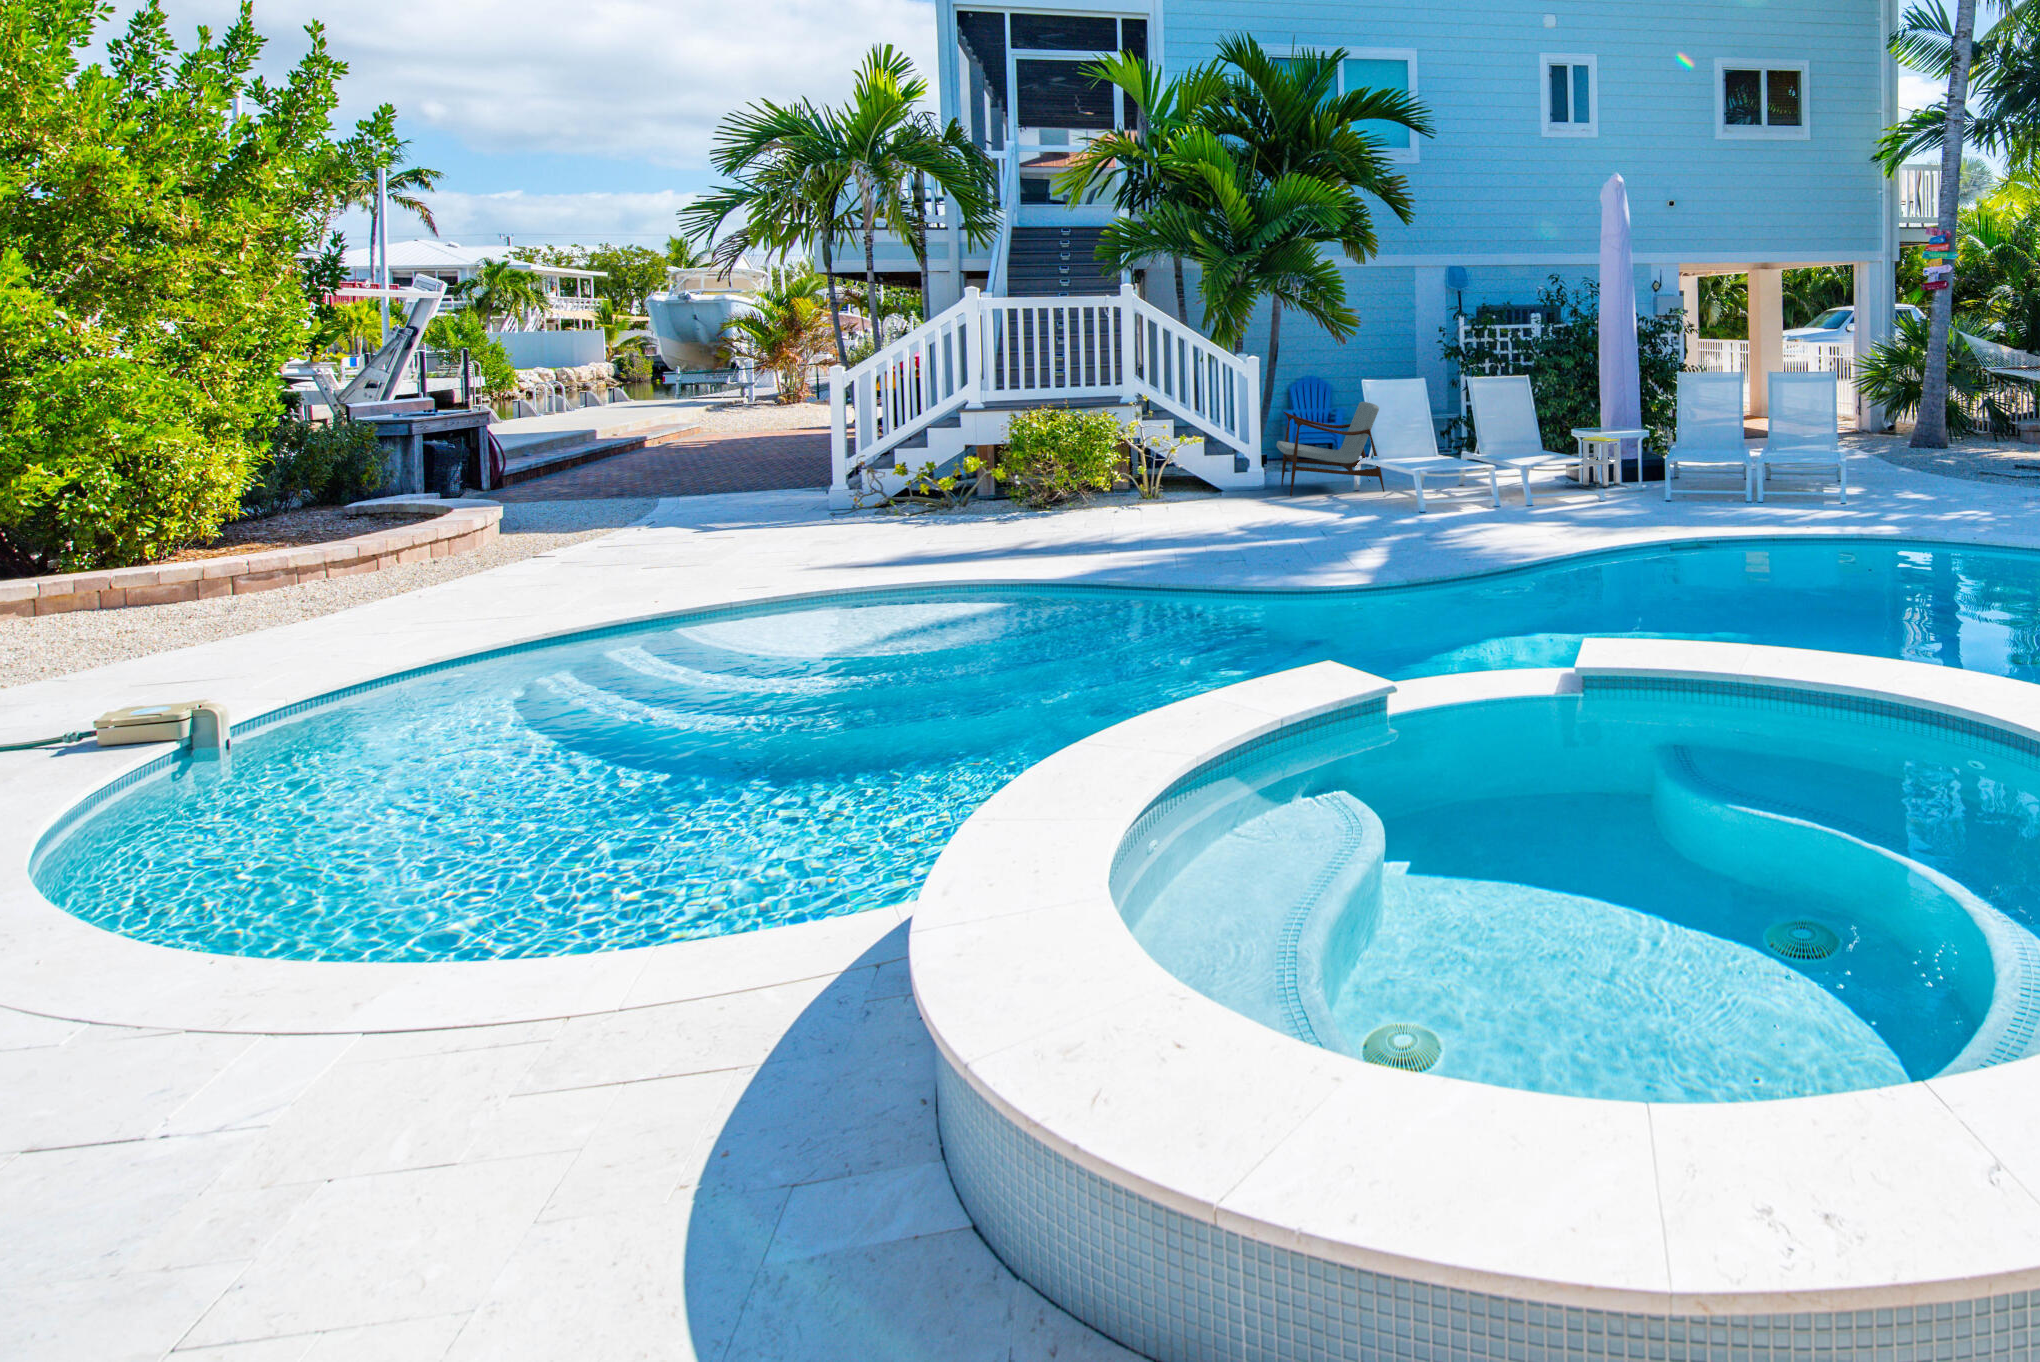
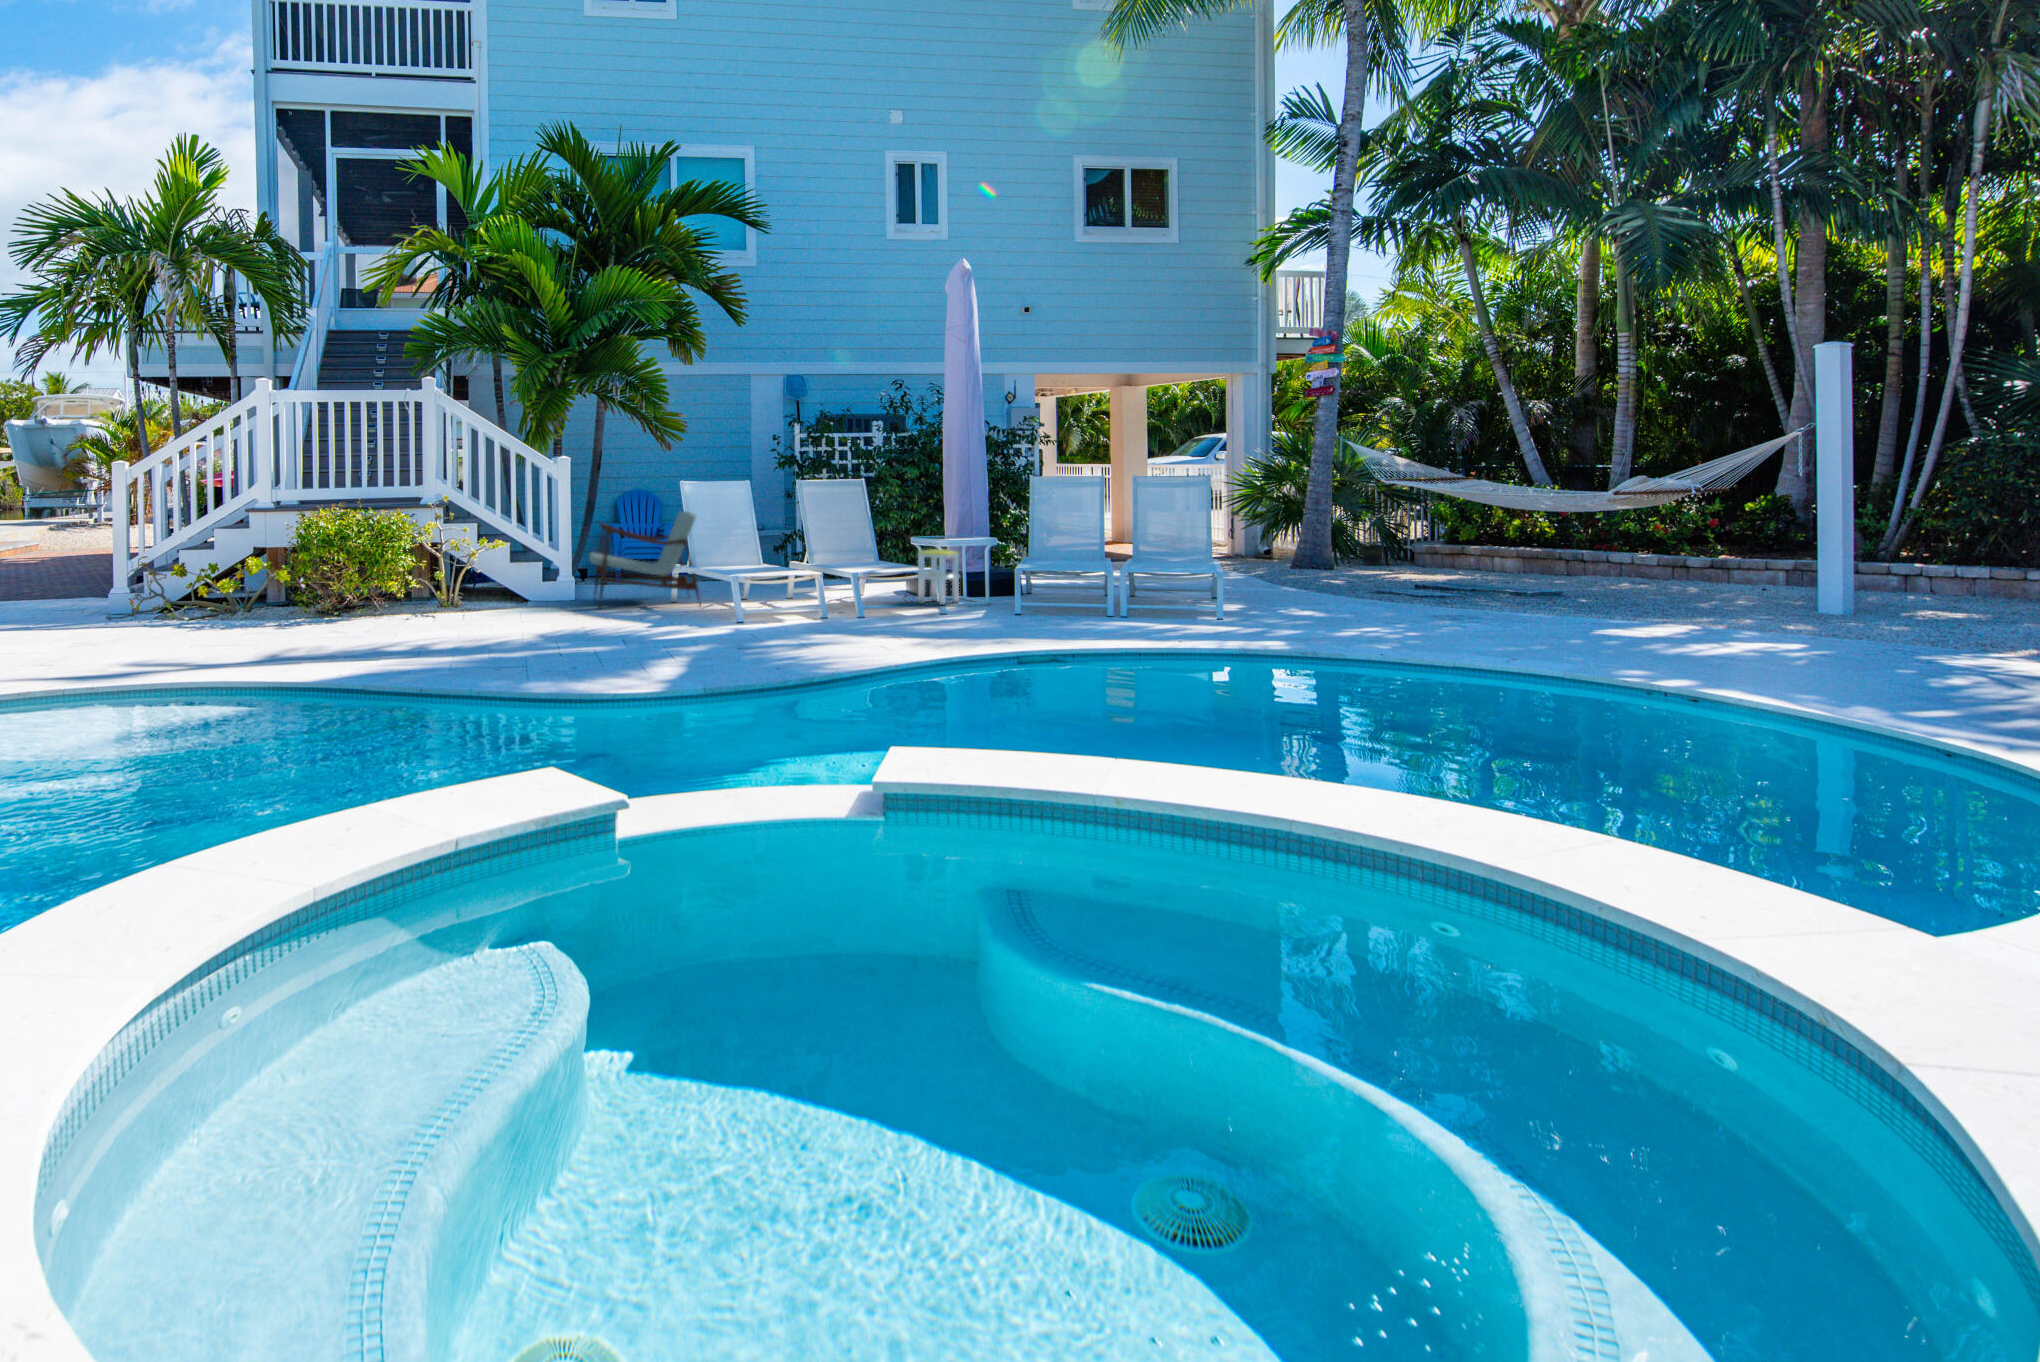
potted plant: none [1963,385,2000,438] -> present [1361,512,1383,565]

